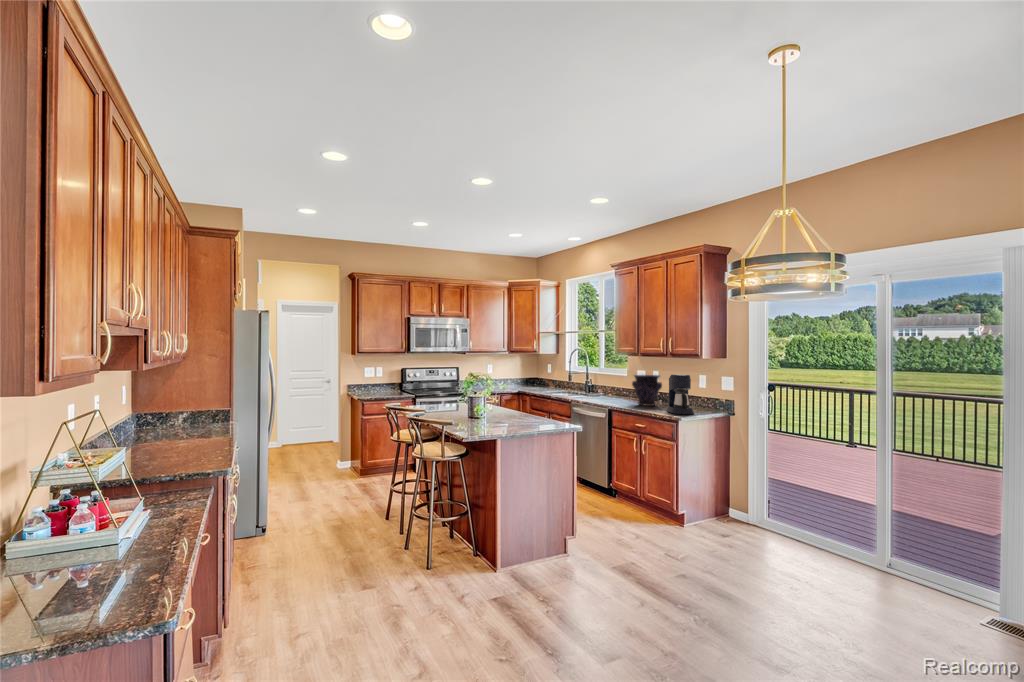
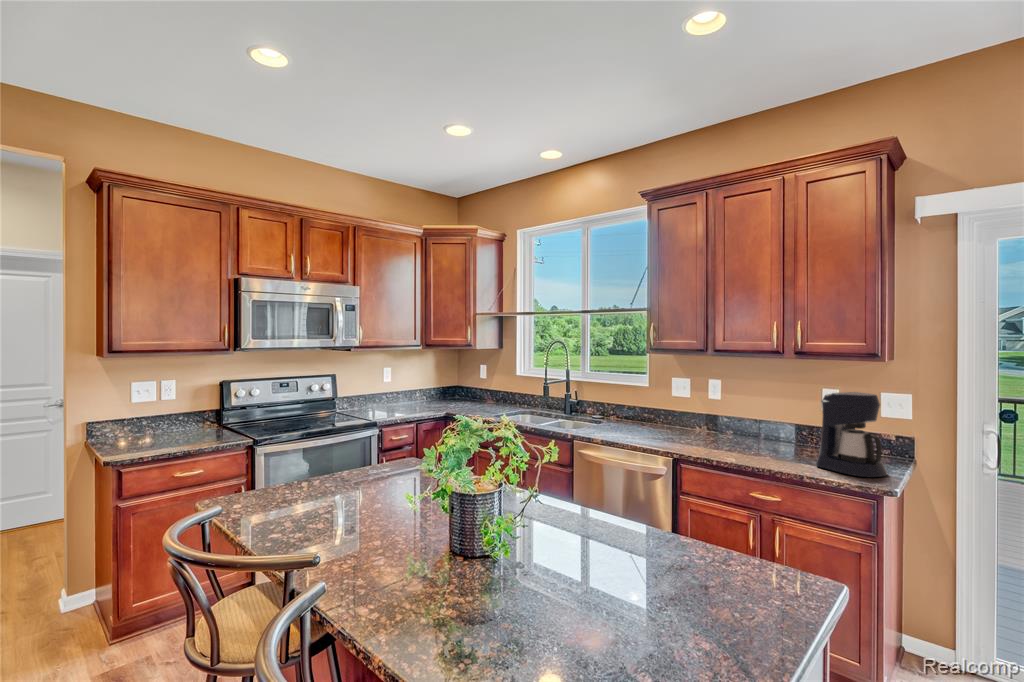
vase: present [632,375,662,406] -> none [701,388,762,448]

